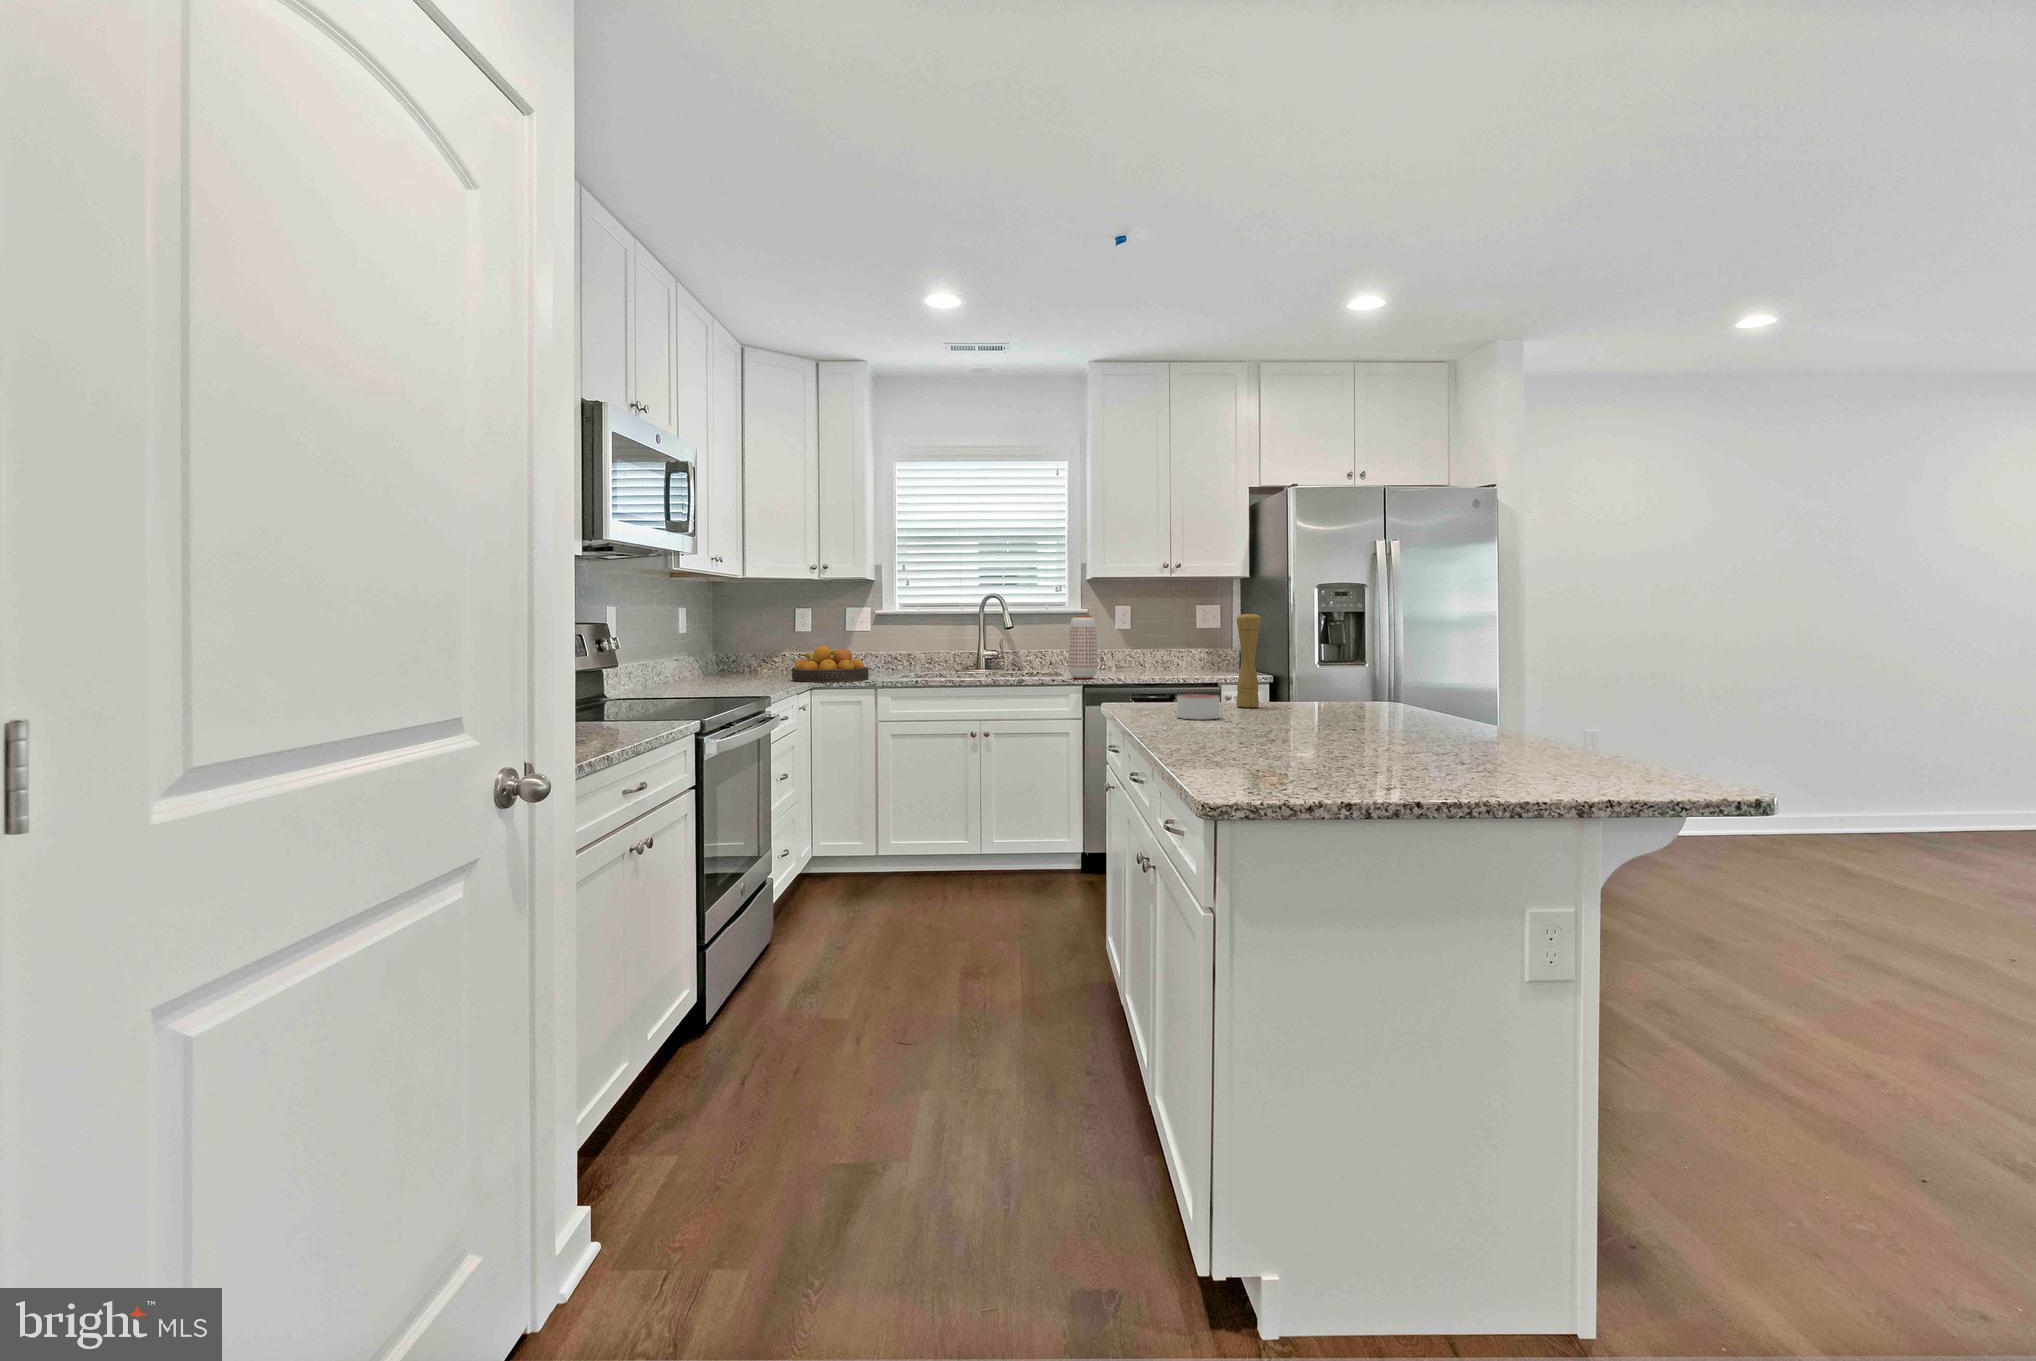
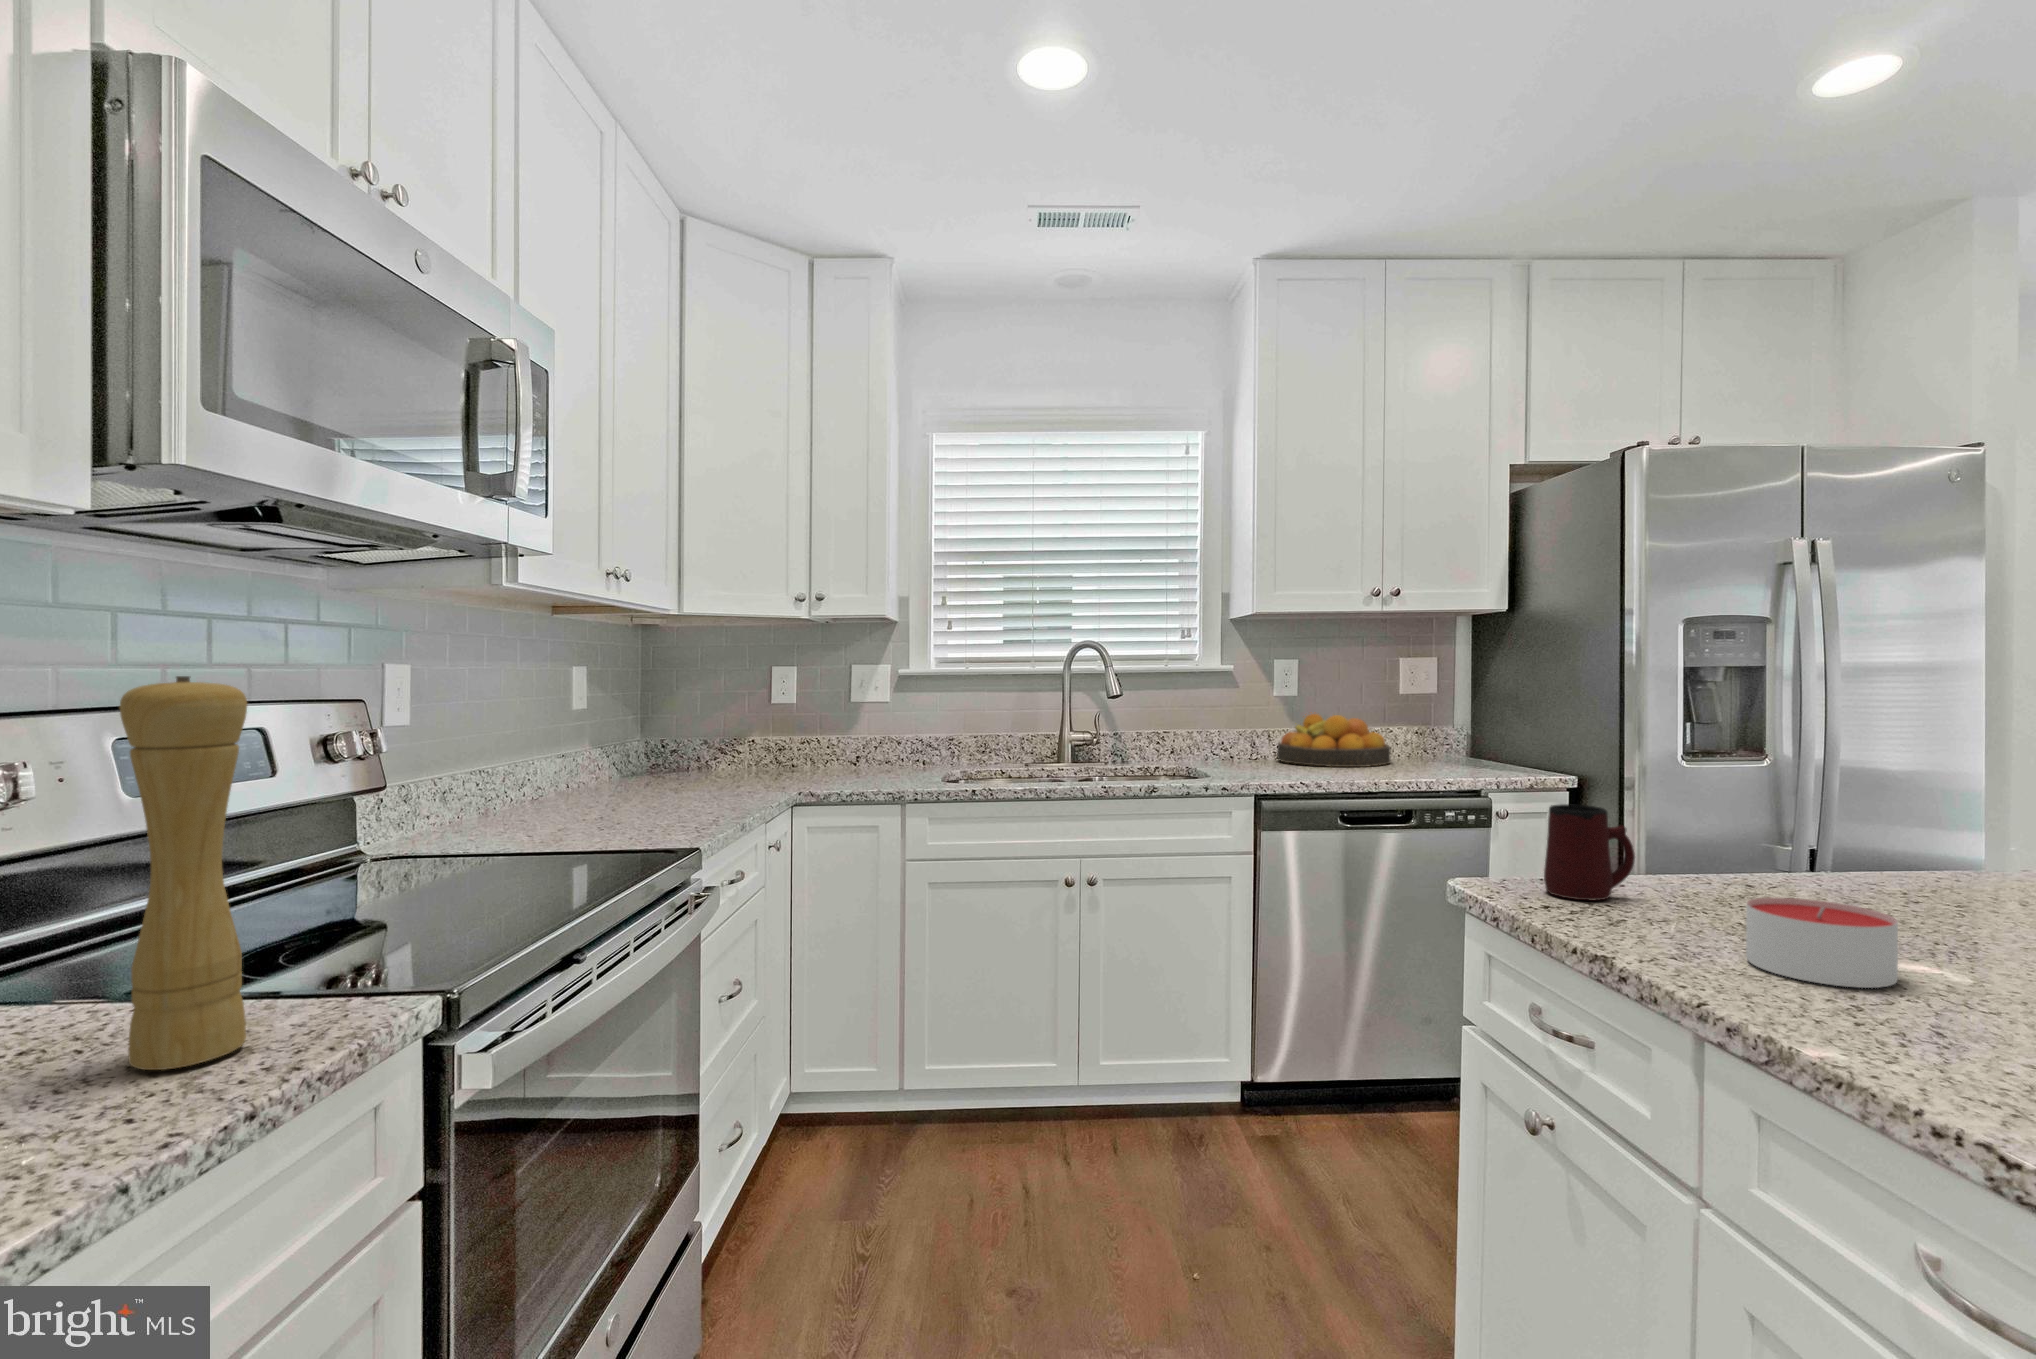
pepper mill: present [1236,613,1261,707] -> present [120,676,247,1070]
vase: present [1068,616,1098,679] -> none [1228,676,1279,784]
fruit bowl: present [792,645,869,682] -> present [1277,712,1390,767]
mug: none [1146,668,1181,707] -> present [1544,804,1635,900]

